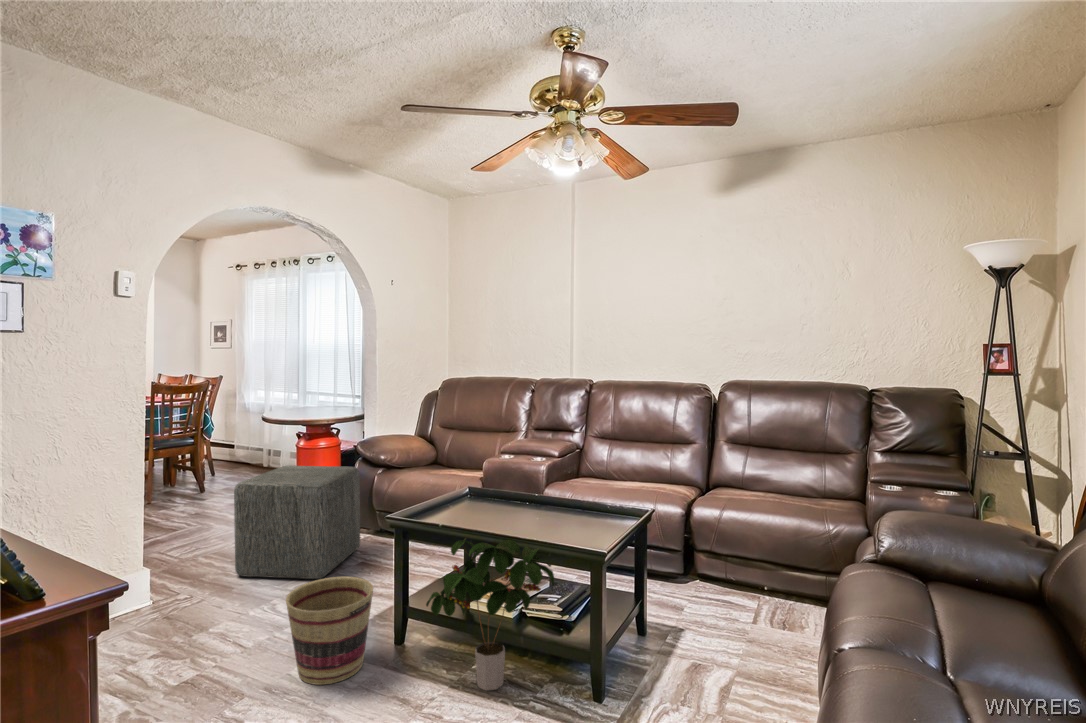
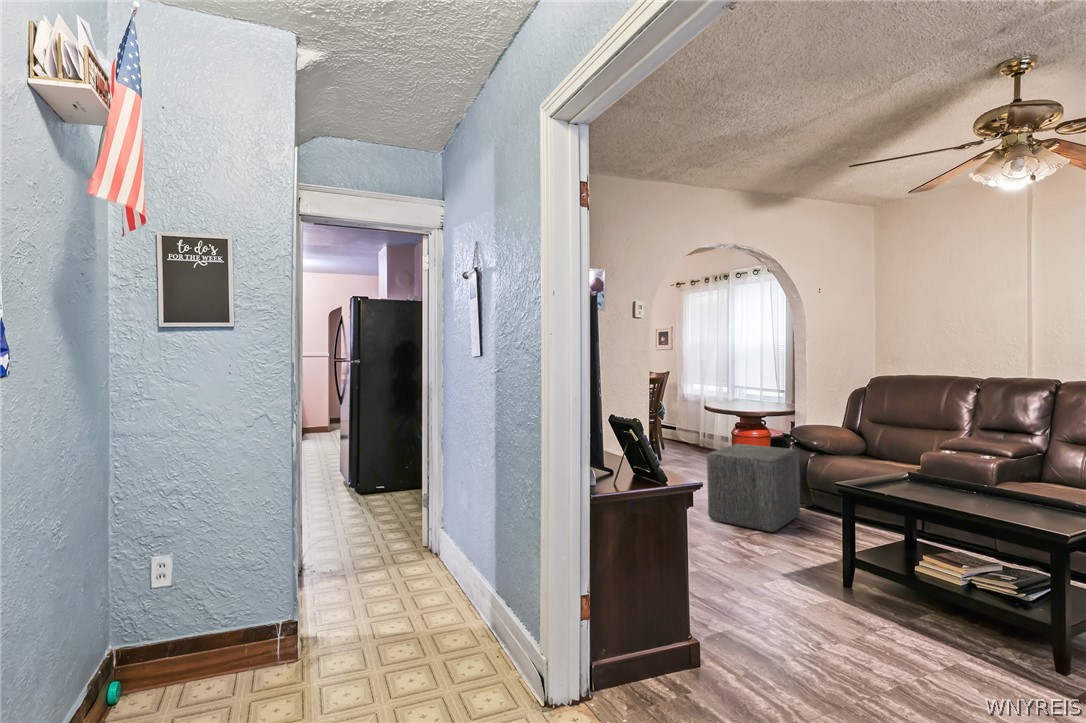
potted plant: present [426,539,554,690] -> none [877,511,1007,638]
basket: present [286,577,373,685] -> none [764,526,829,599]

